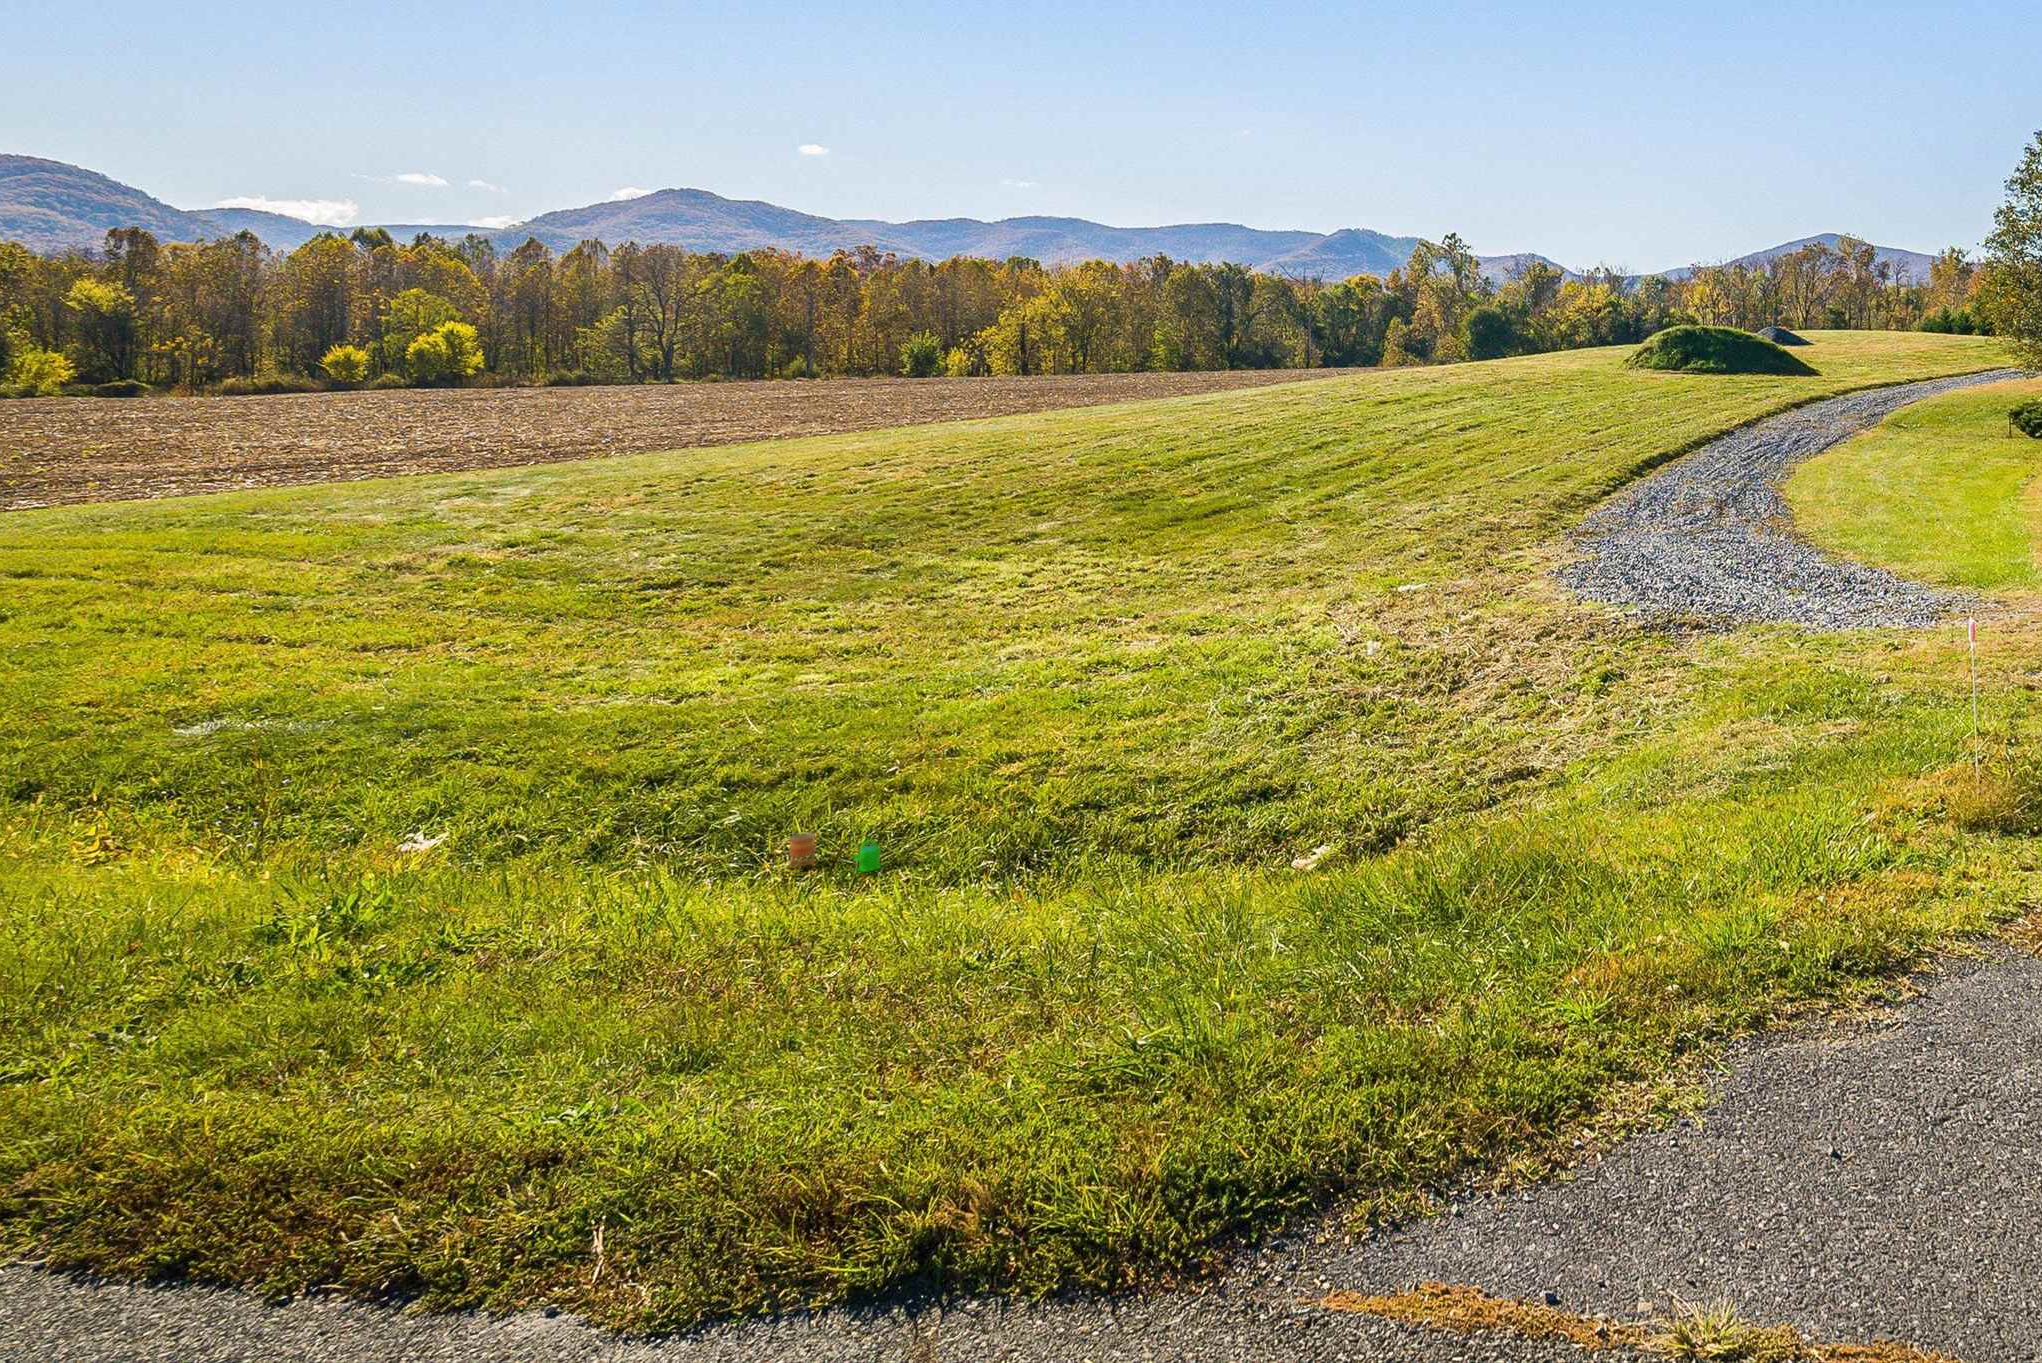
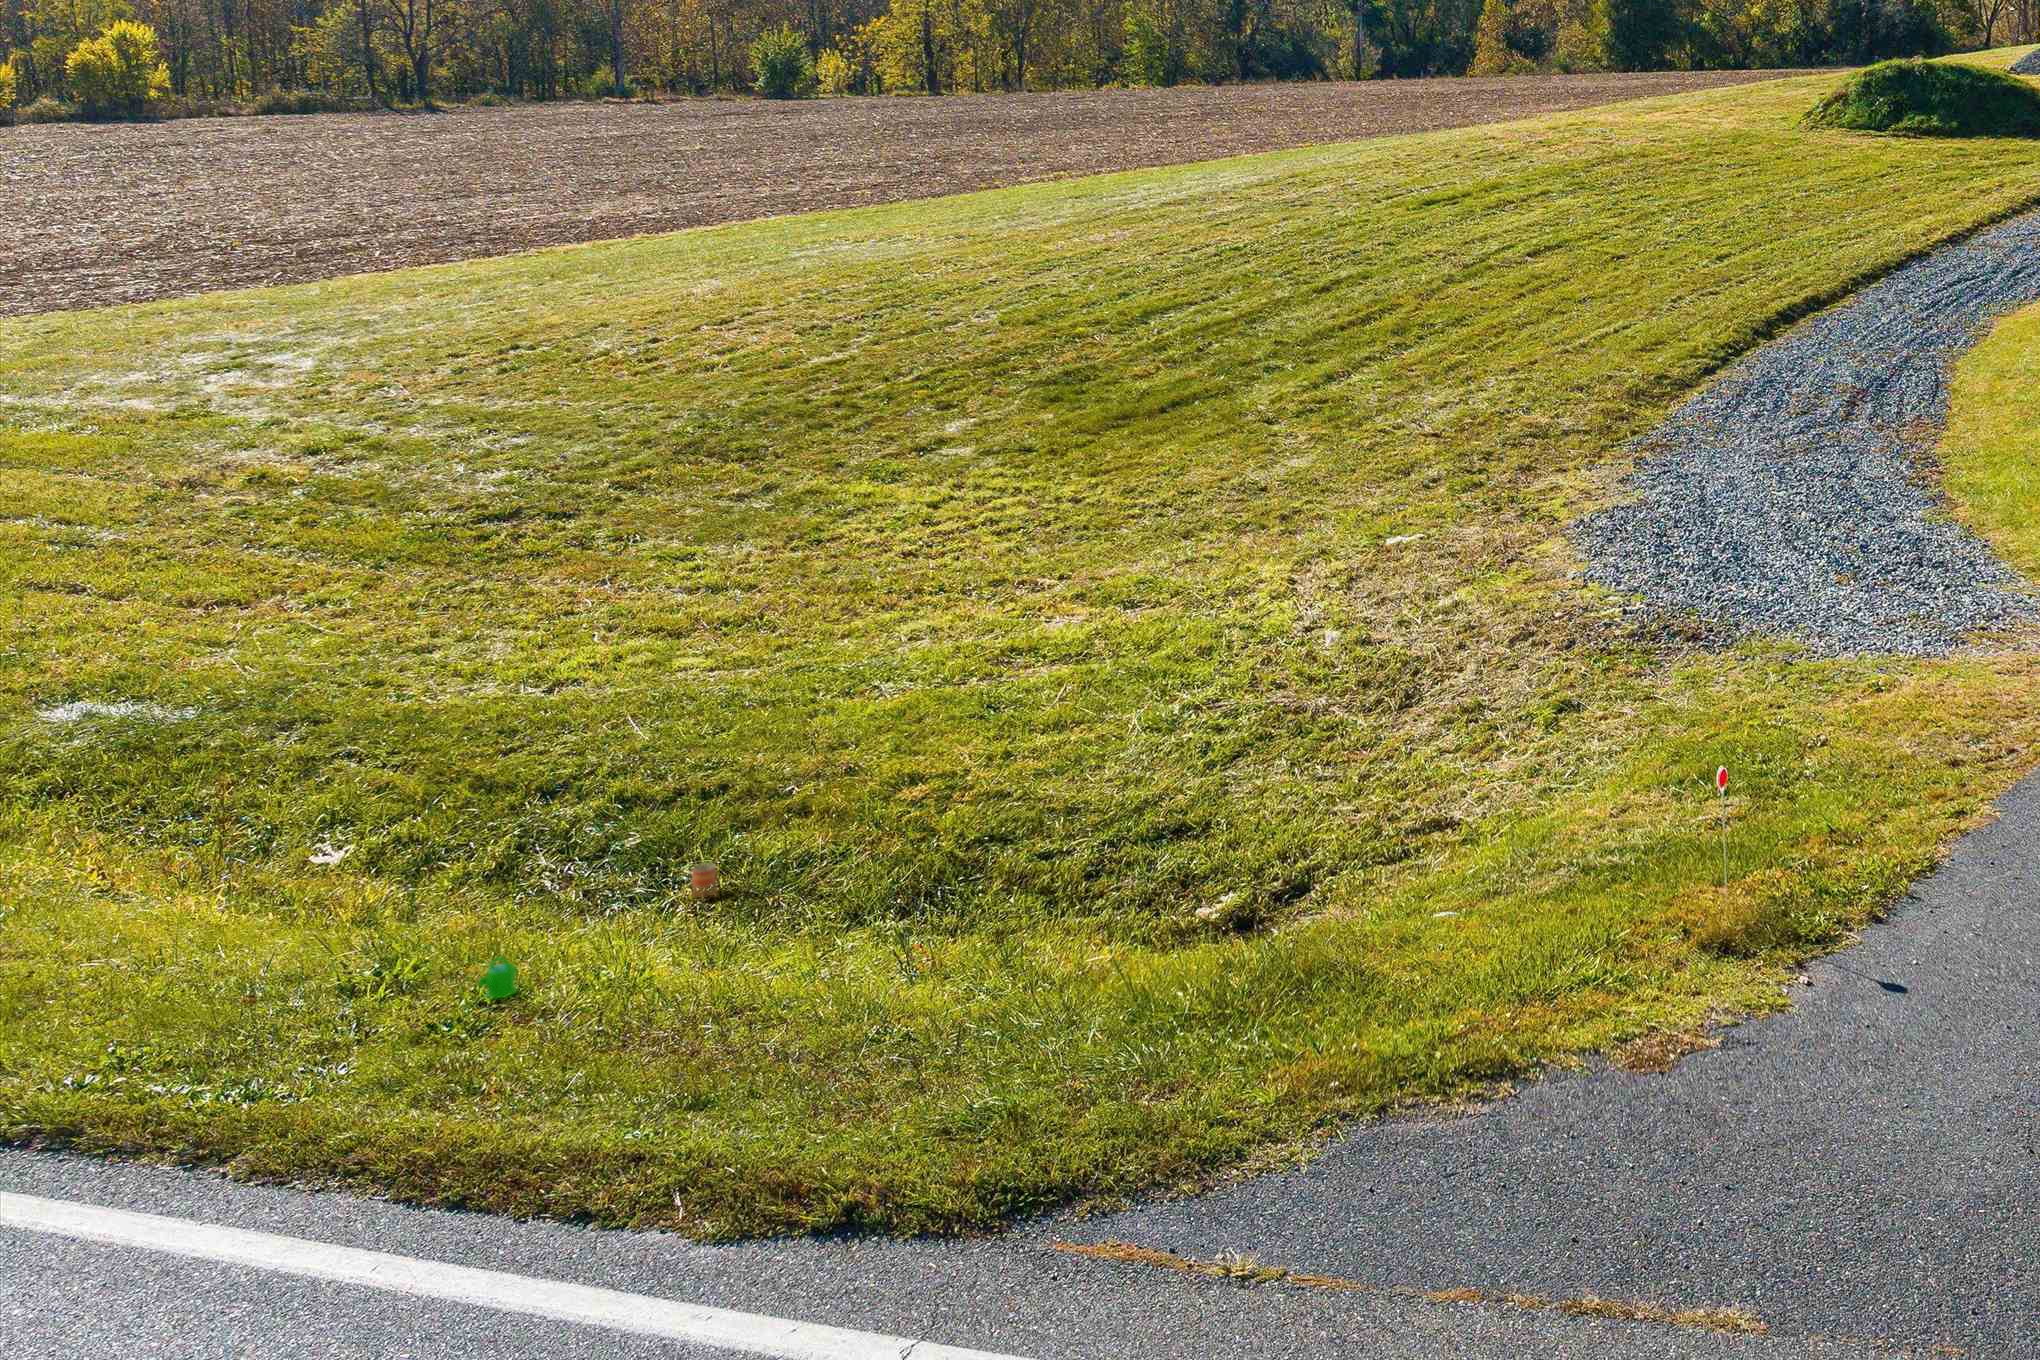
watering can: present [855,839,881,872] -> present [478,956,517,998]

